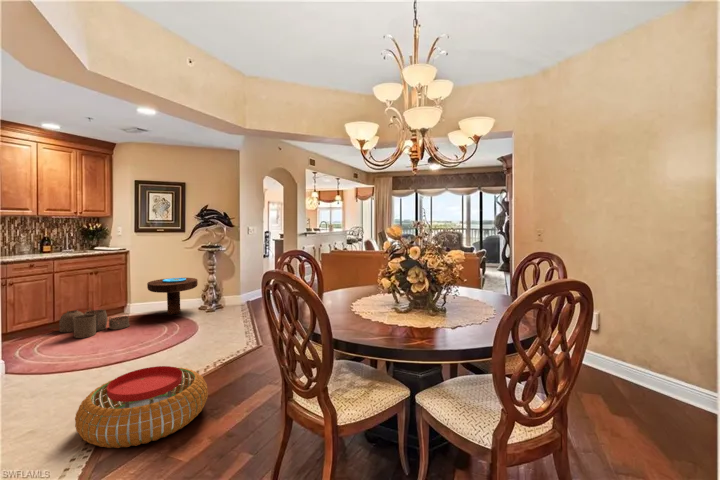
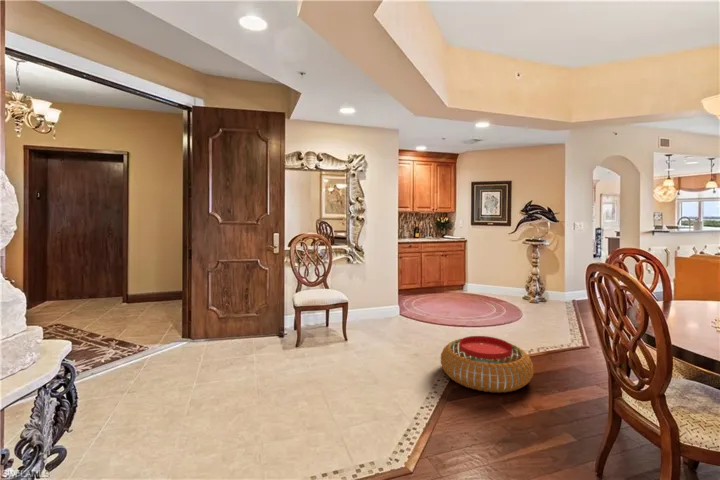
side table: present [147,278,198,315] -> none [480,266,522,299]
woven basket: present [59,309,129,338] -> none [422,282,466,304]

